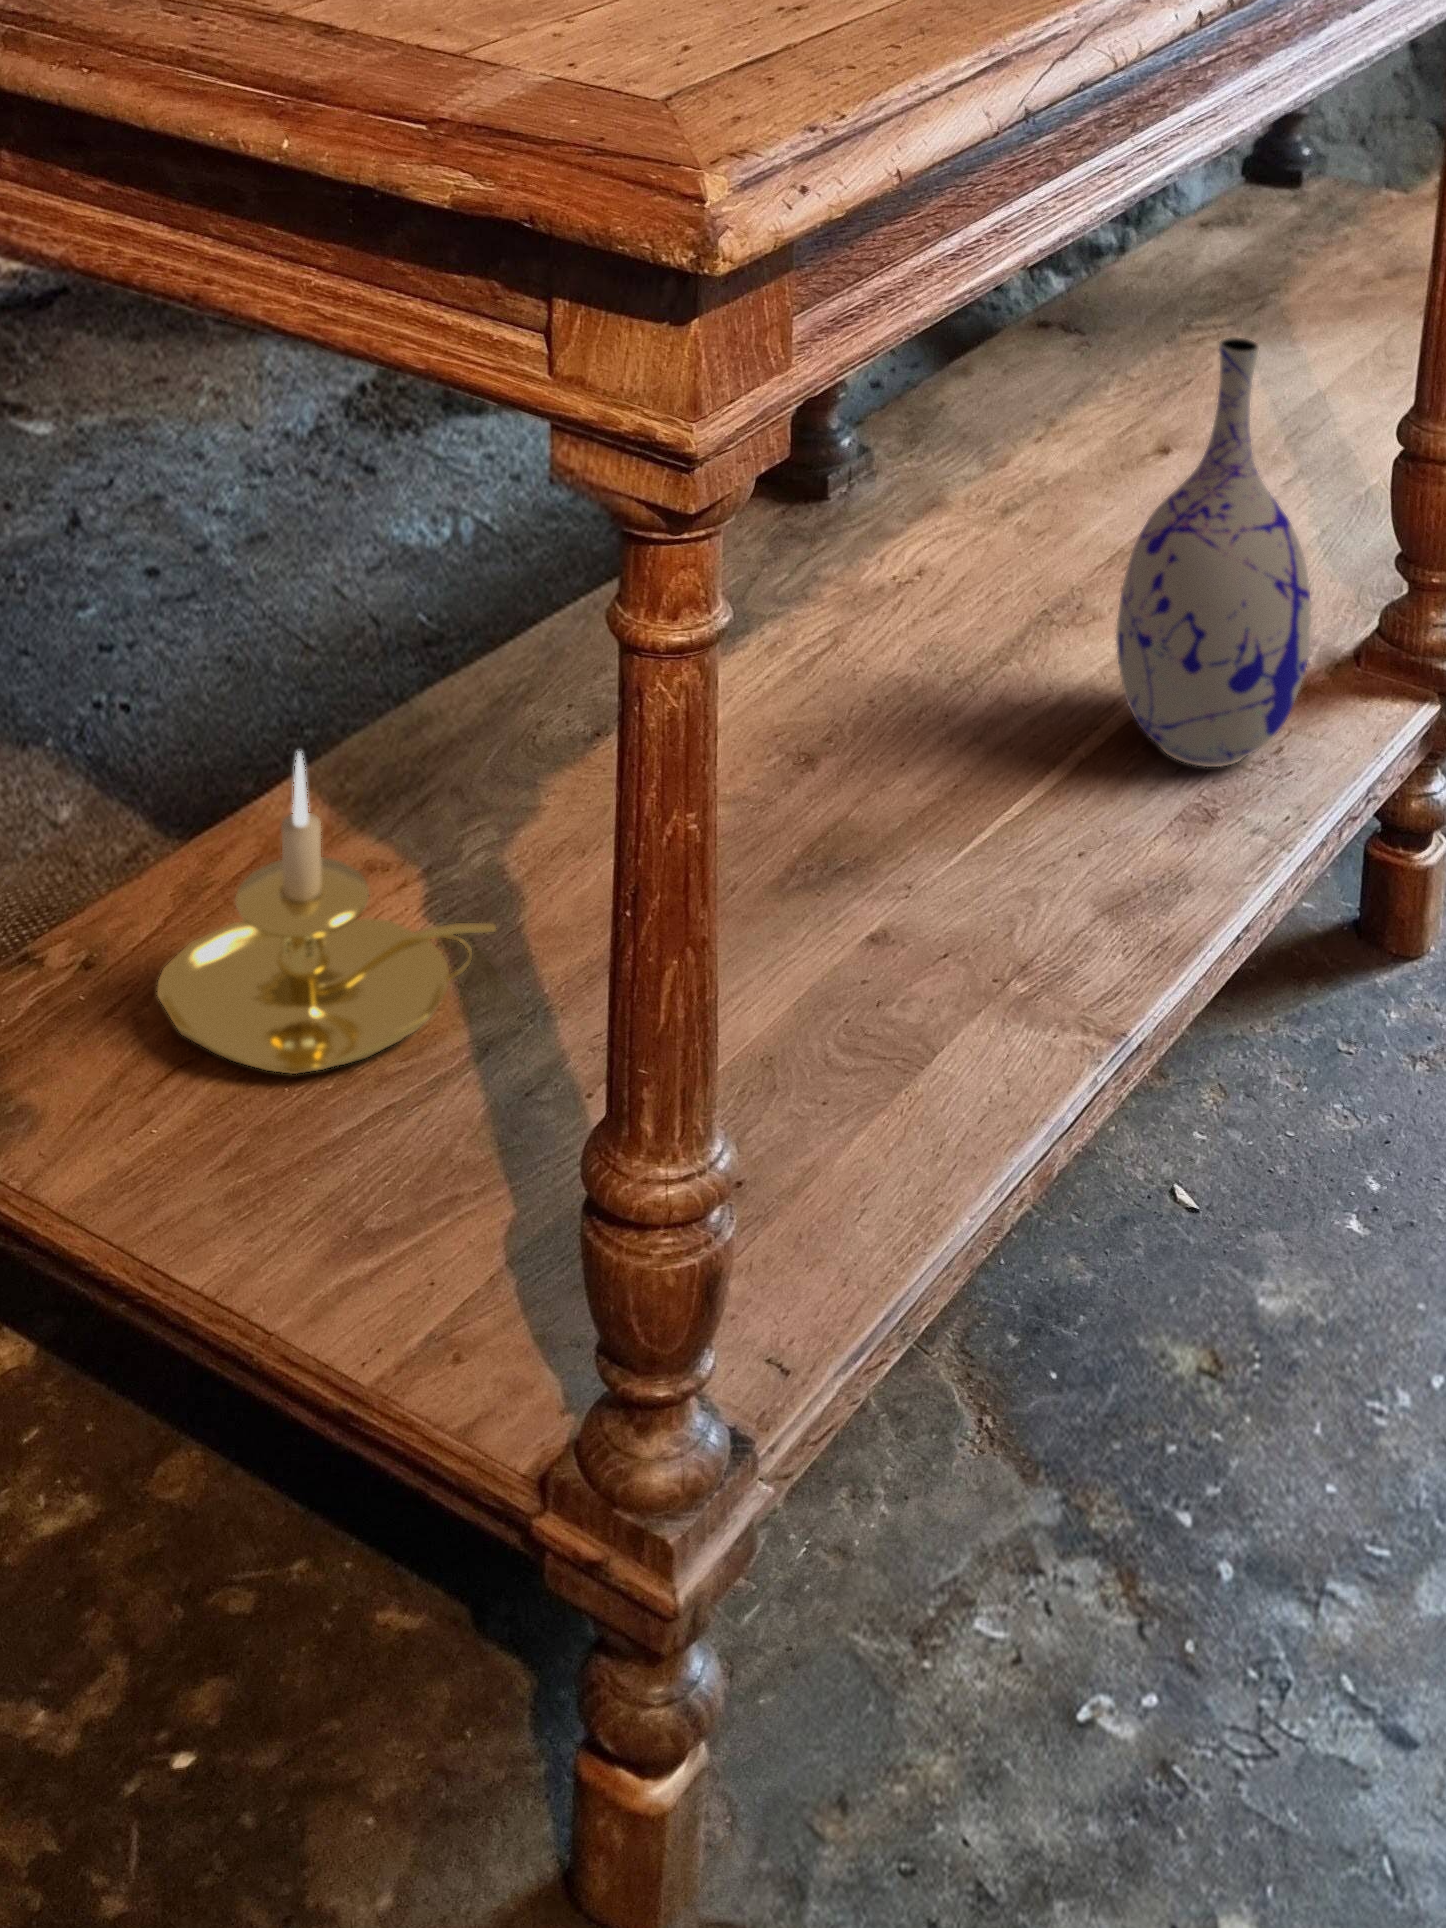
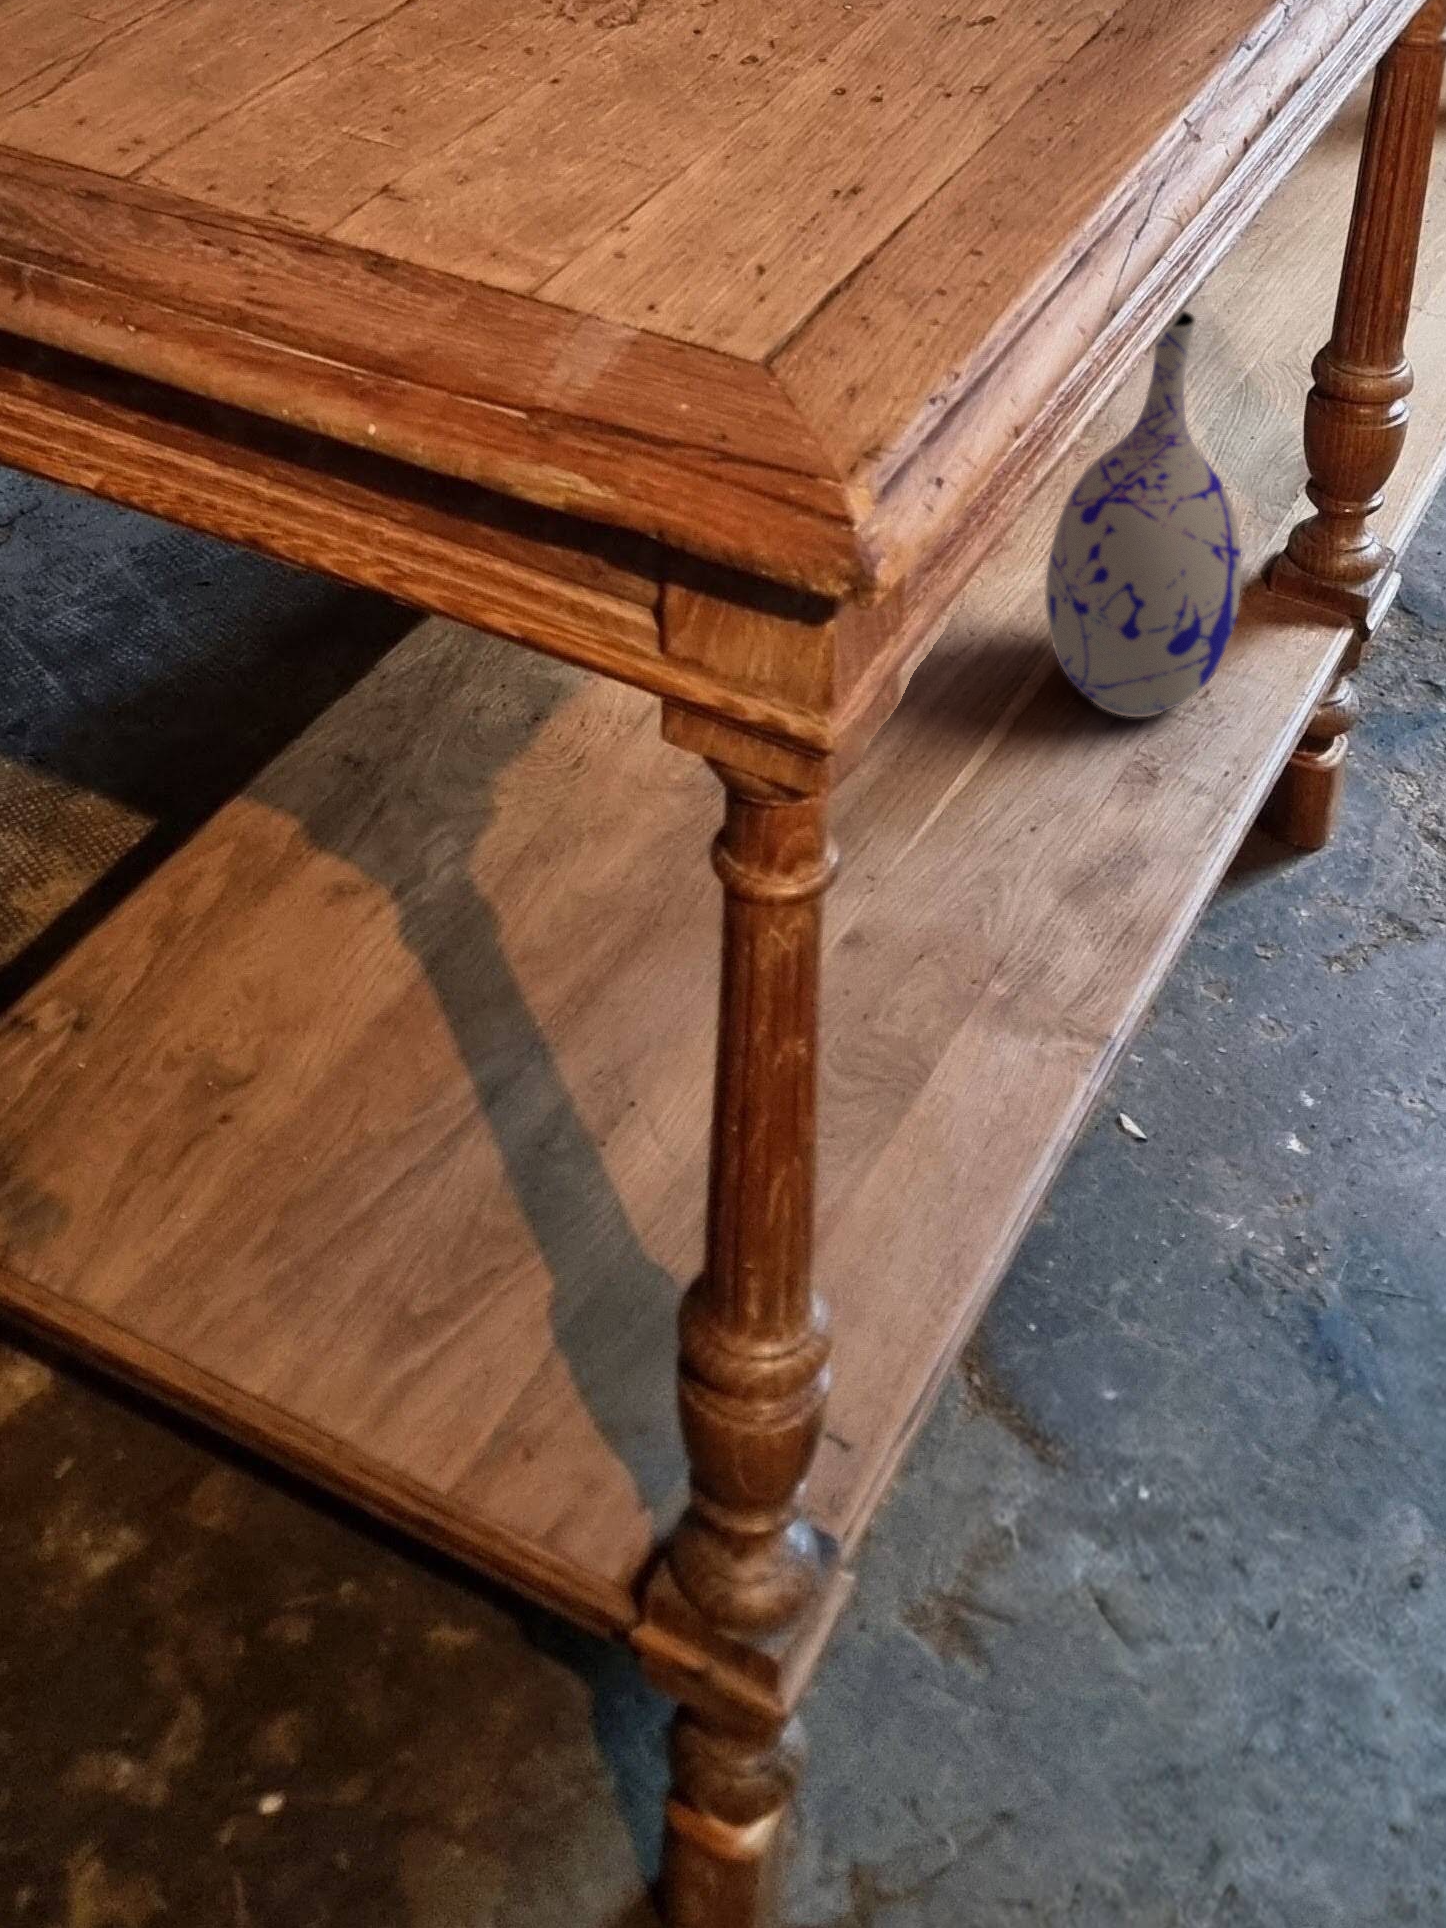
candle holder: present [157,752,496,1074] -> none [146,830,483,1140]

